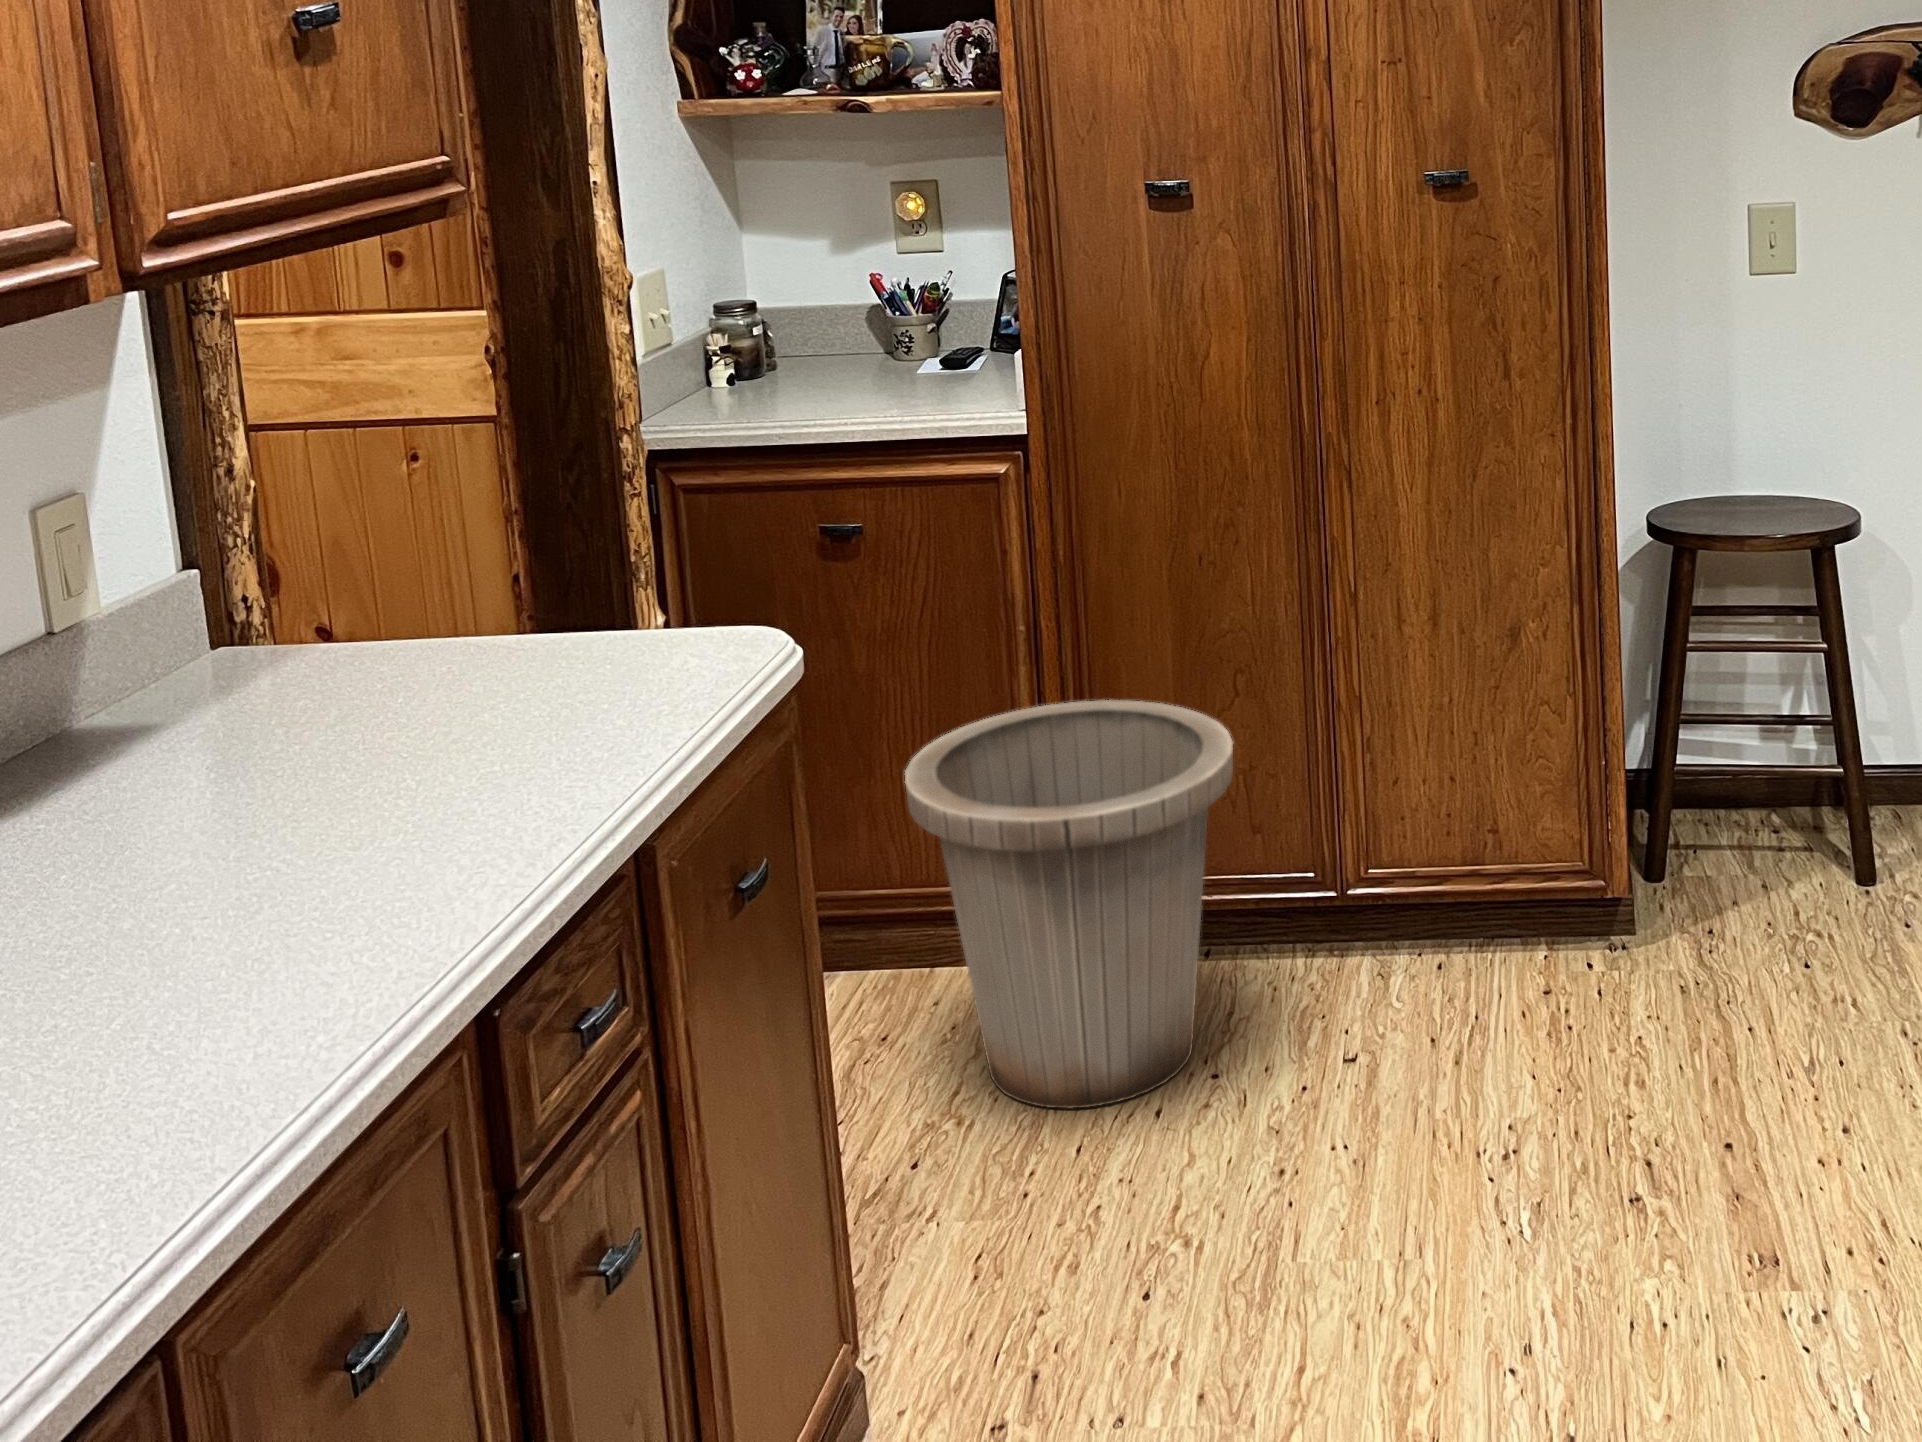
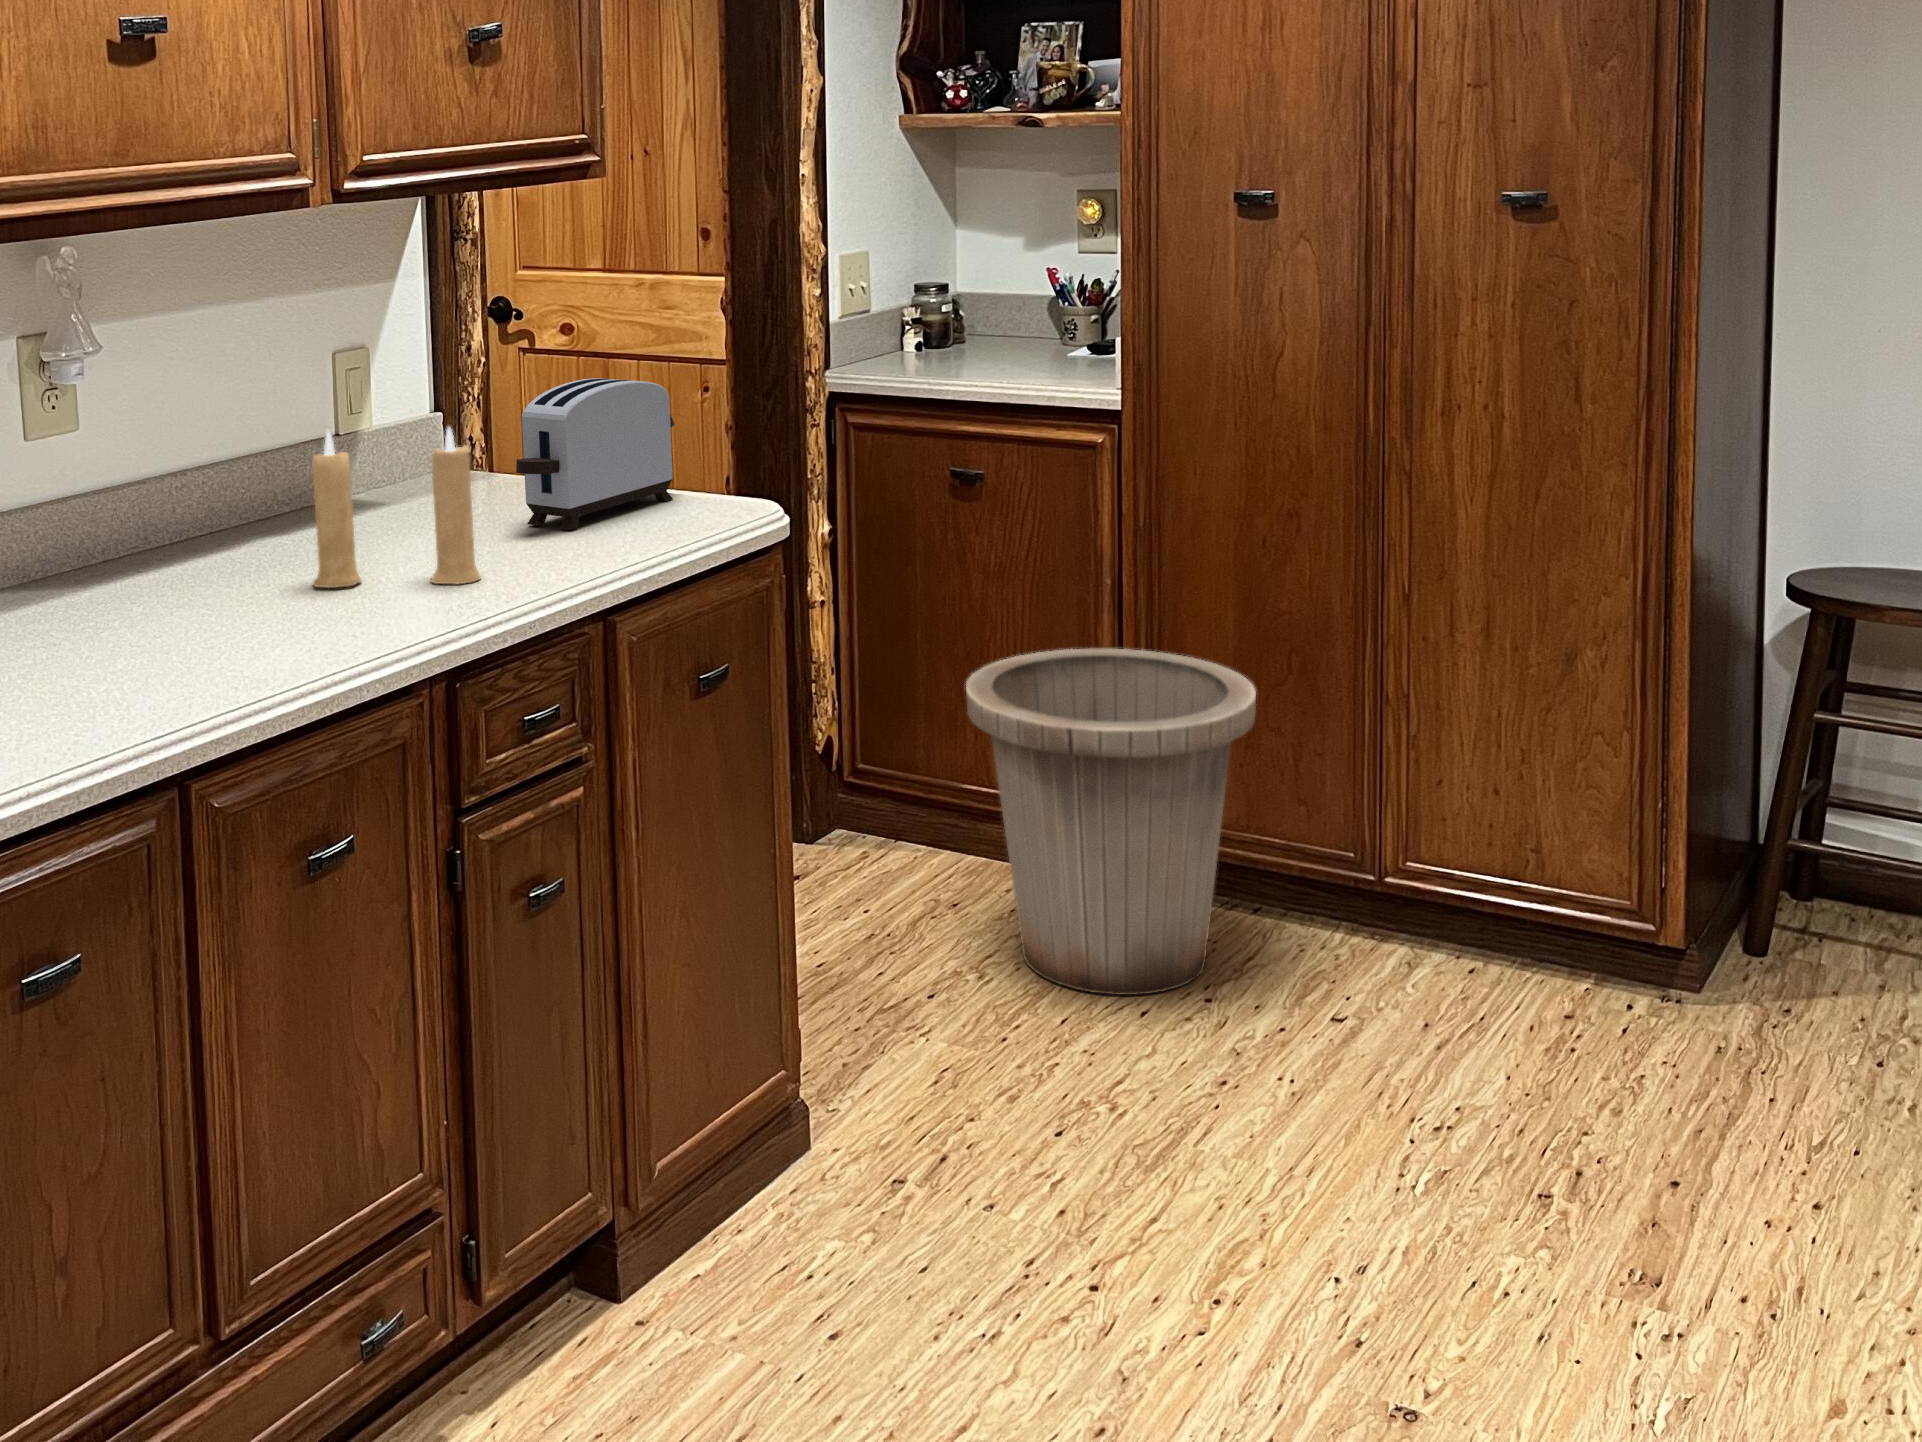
toaster: none [421,496,625,727] -> present [516,378,675,530]
candle: none [128,608,455,915] -> present [312,427,480,588]

